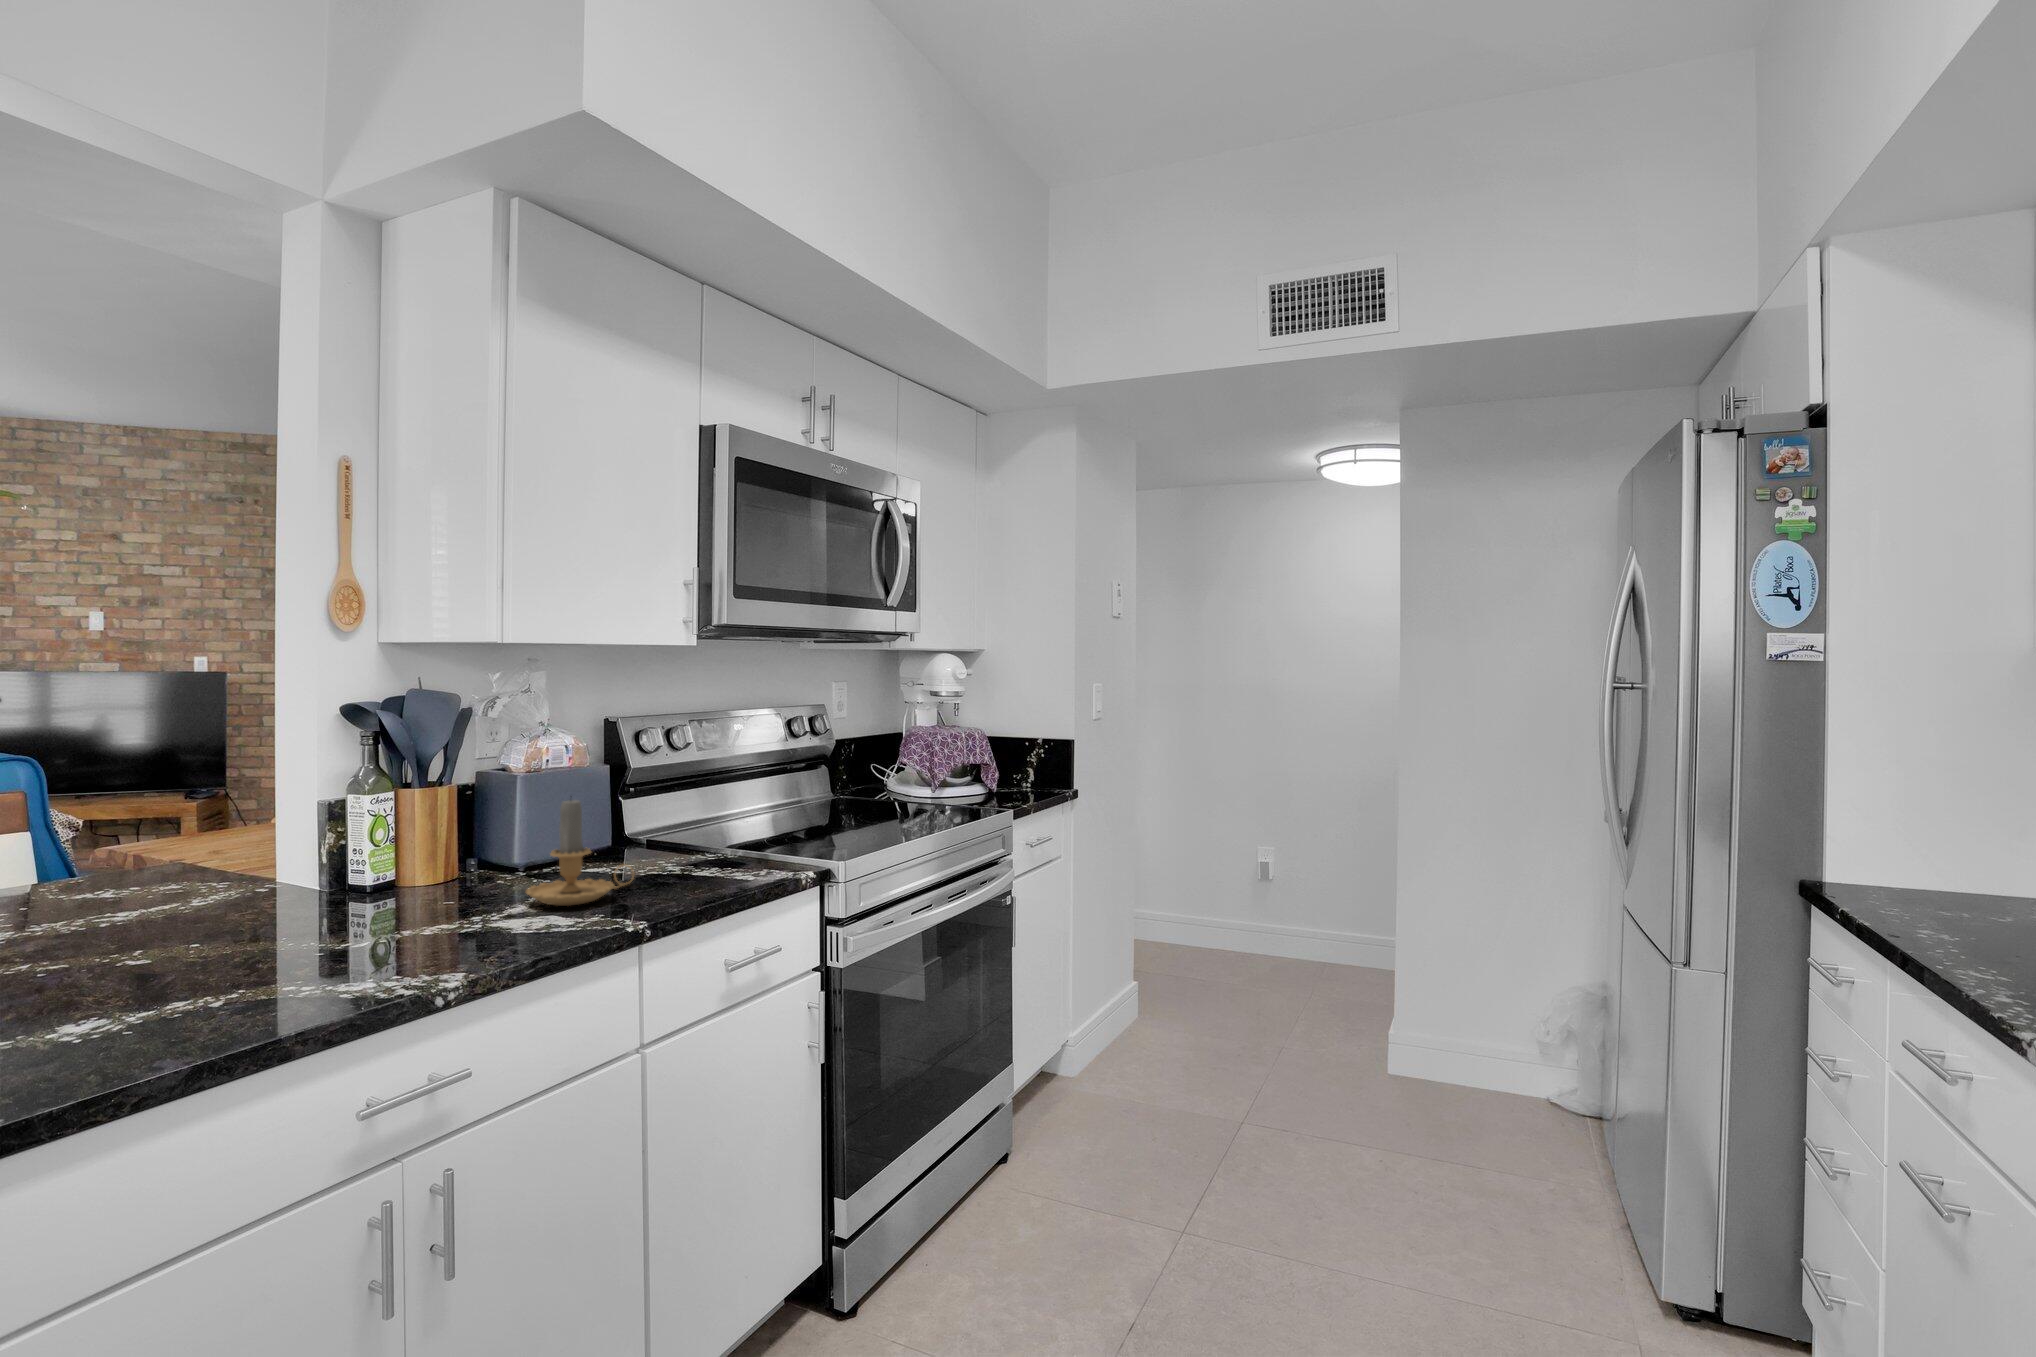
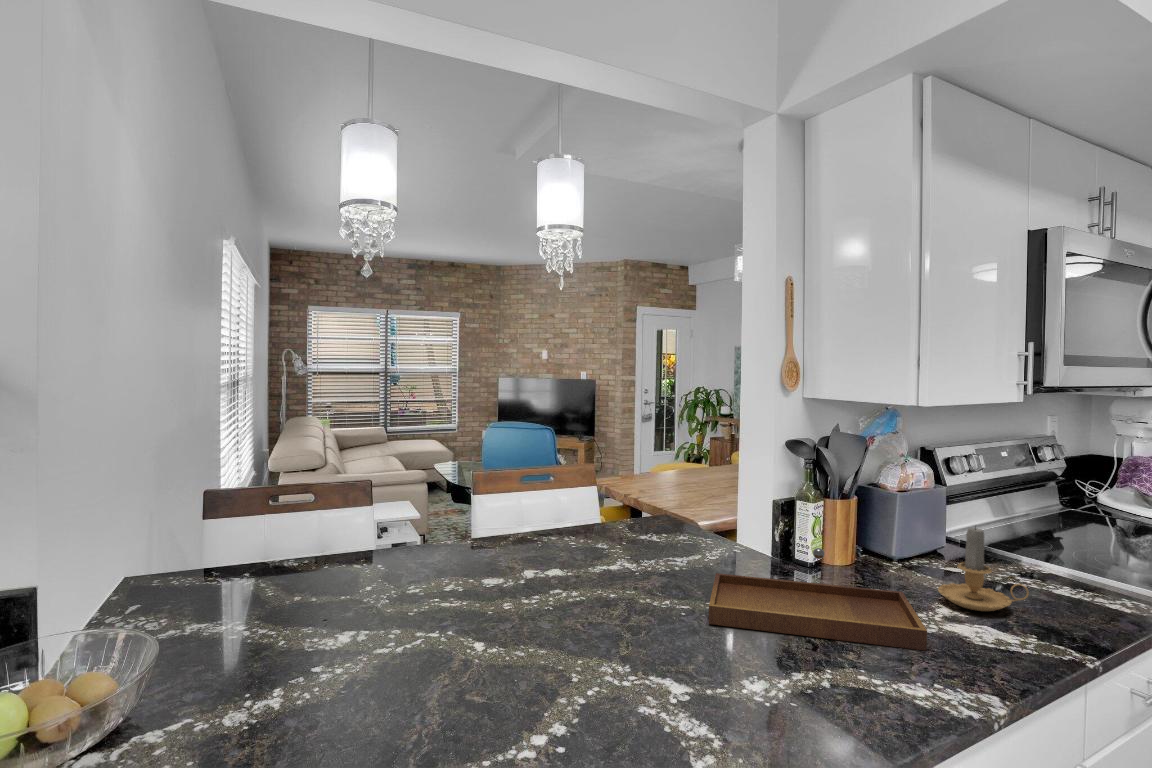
tray: none [76,844,460,980] -> present [709,548,927,651]

